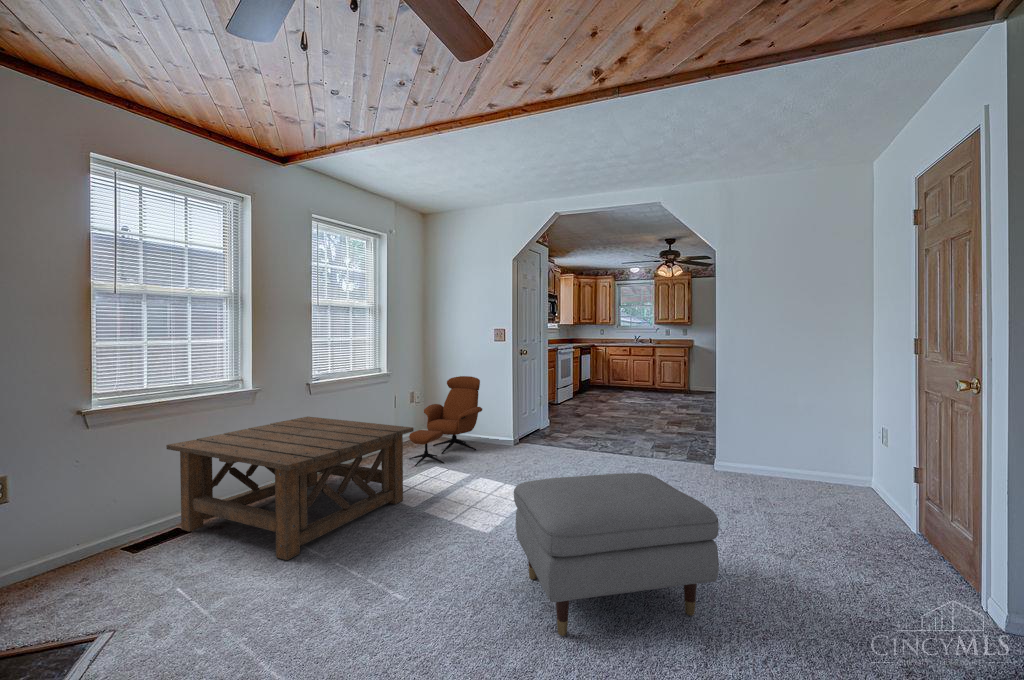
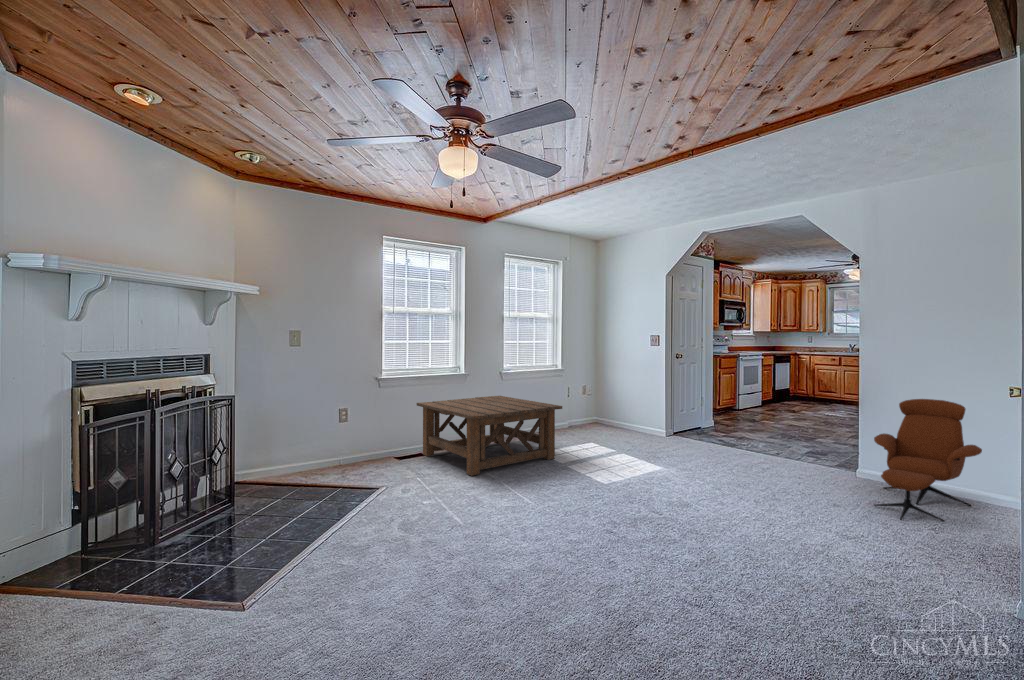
lounge chair: present [409,376,482,466] -> present [874,399,982,521]
ottoman: present [514,473,719,636] -> none [599,441,737,546]

